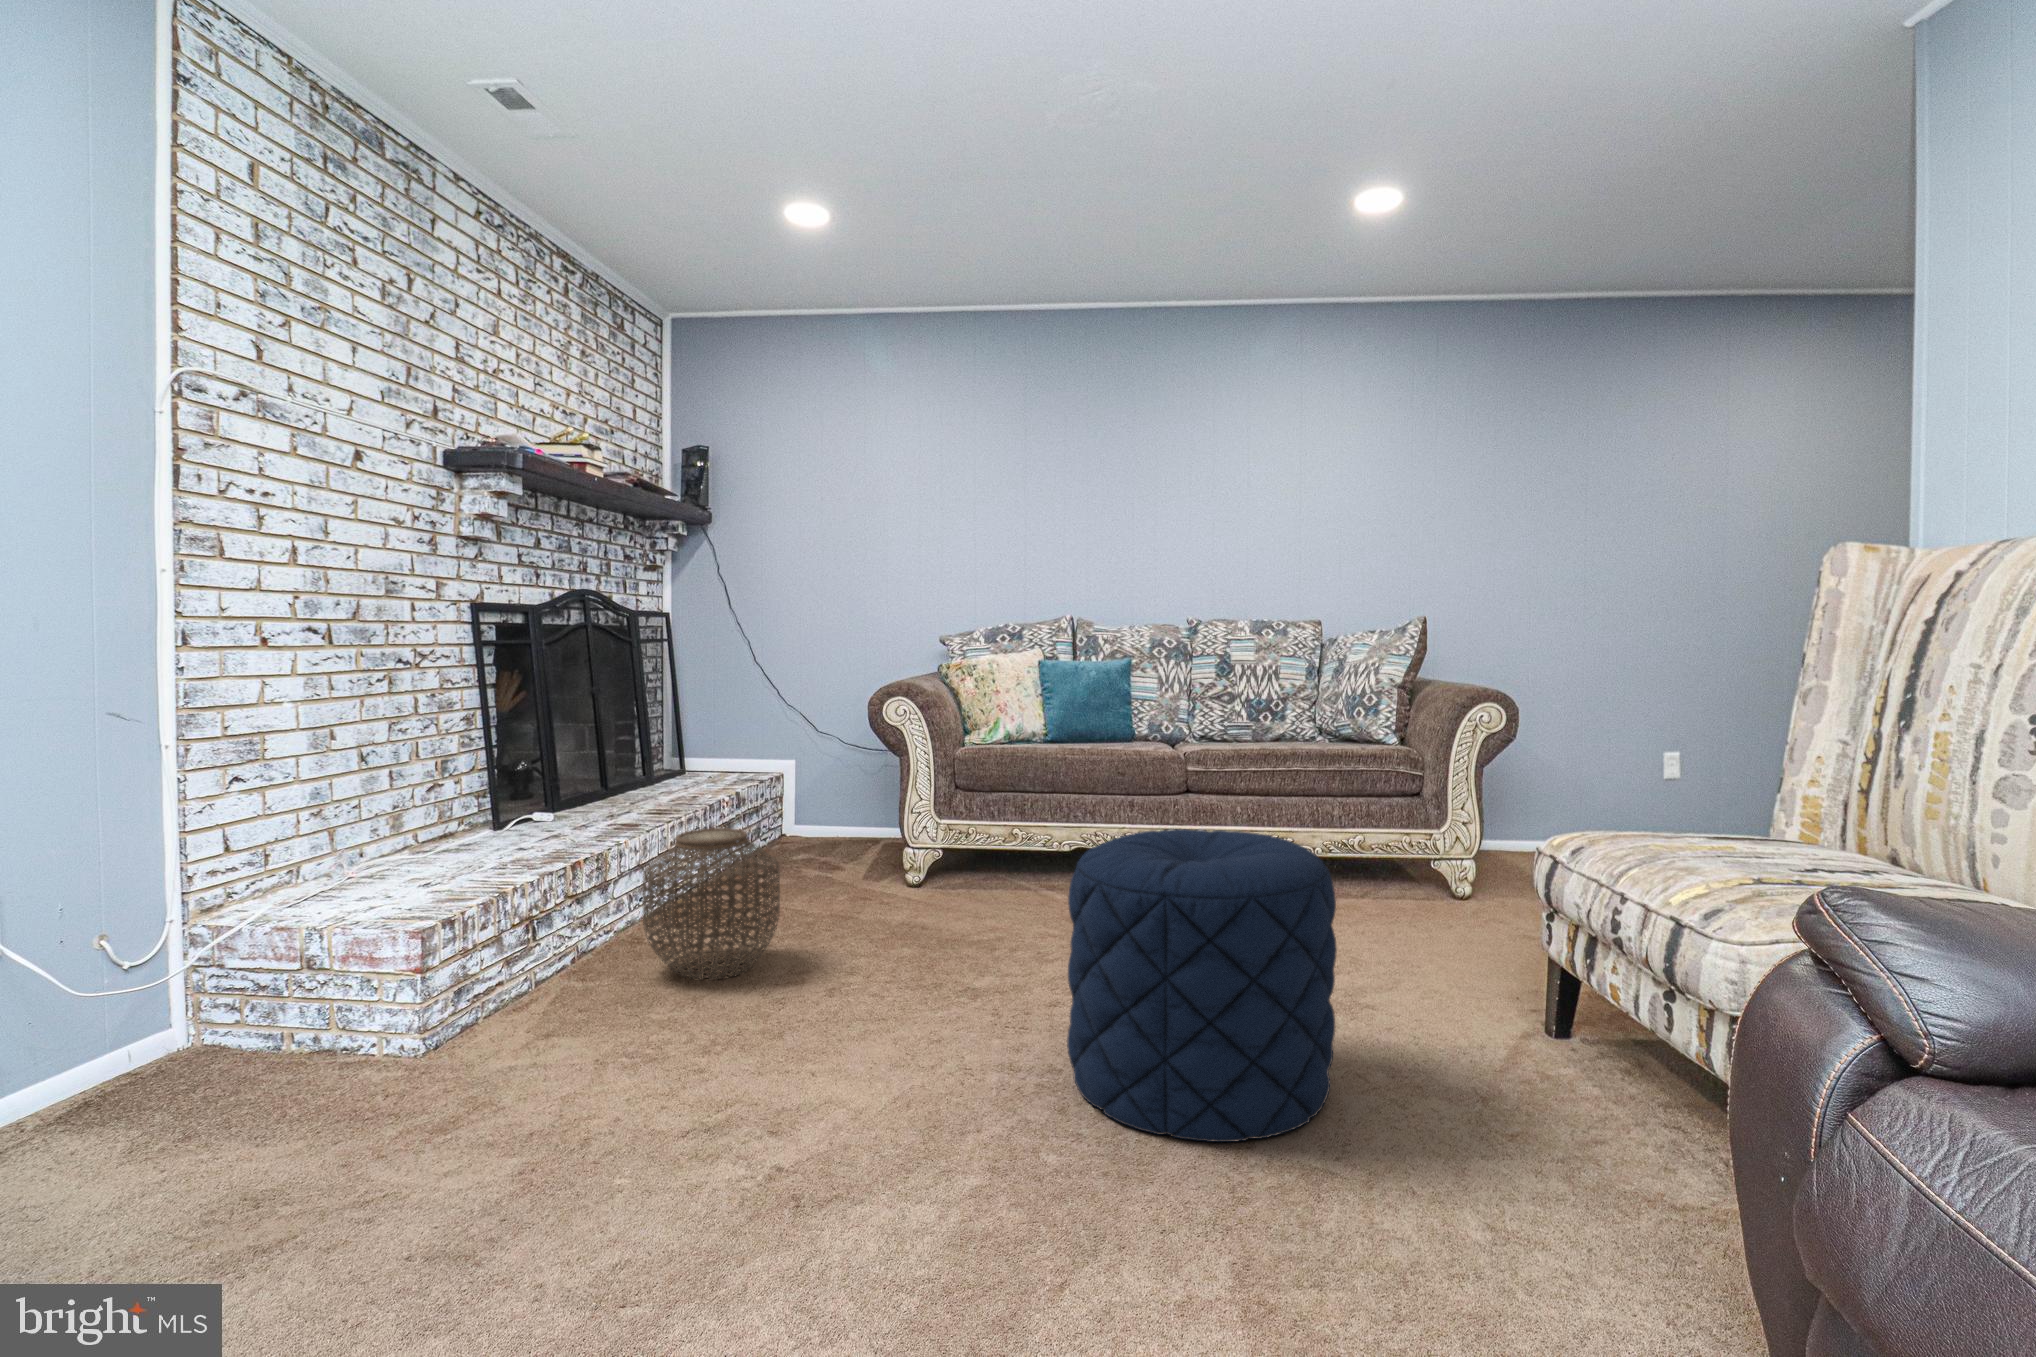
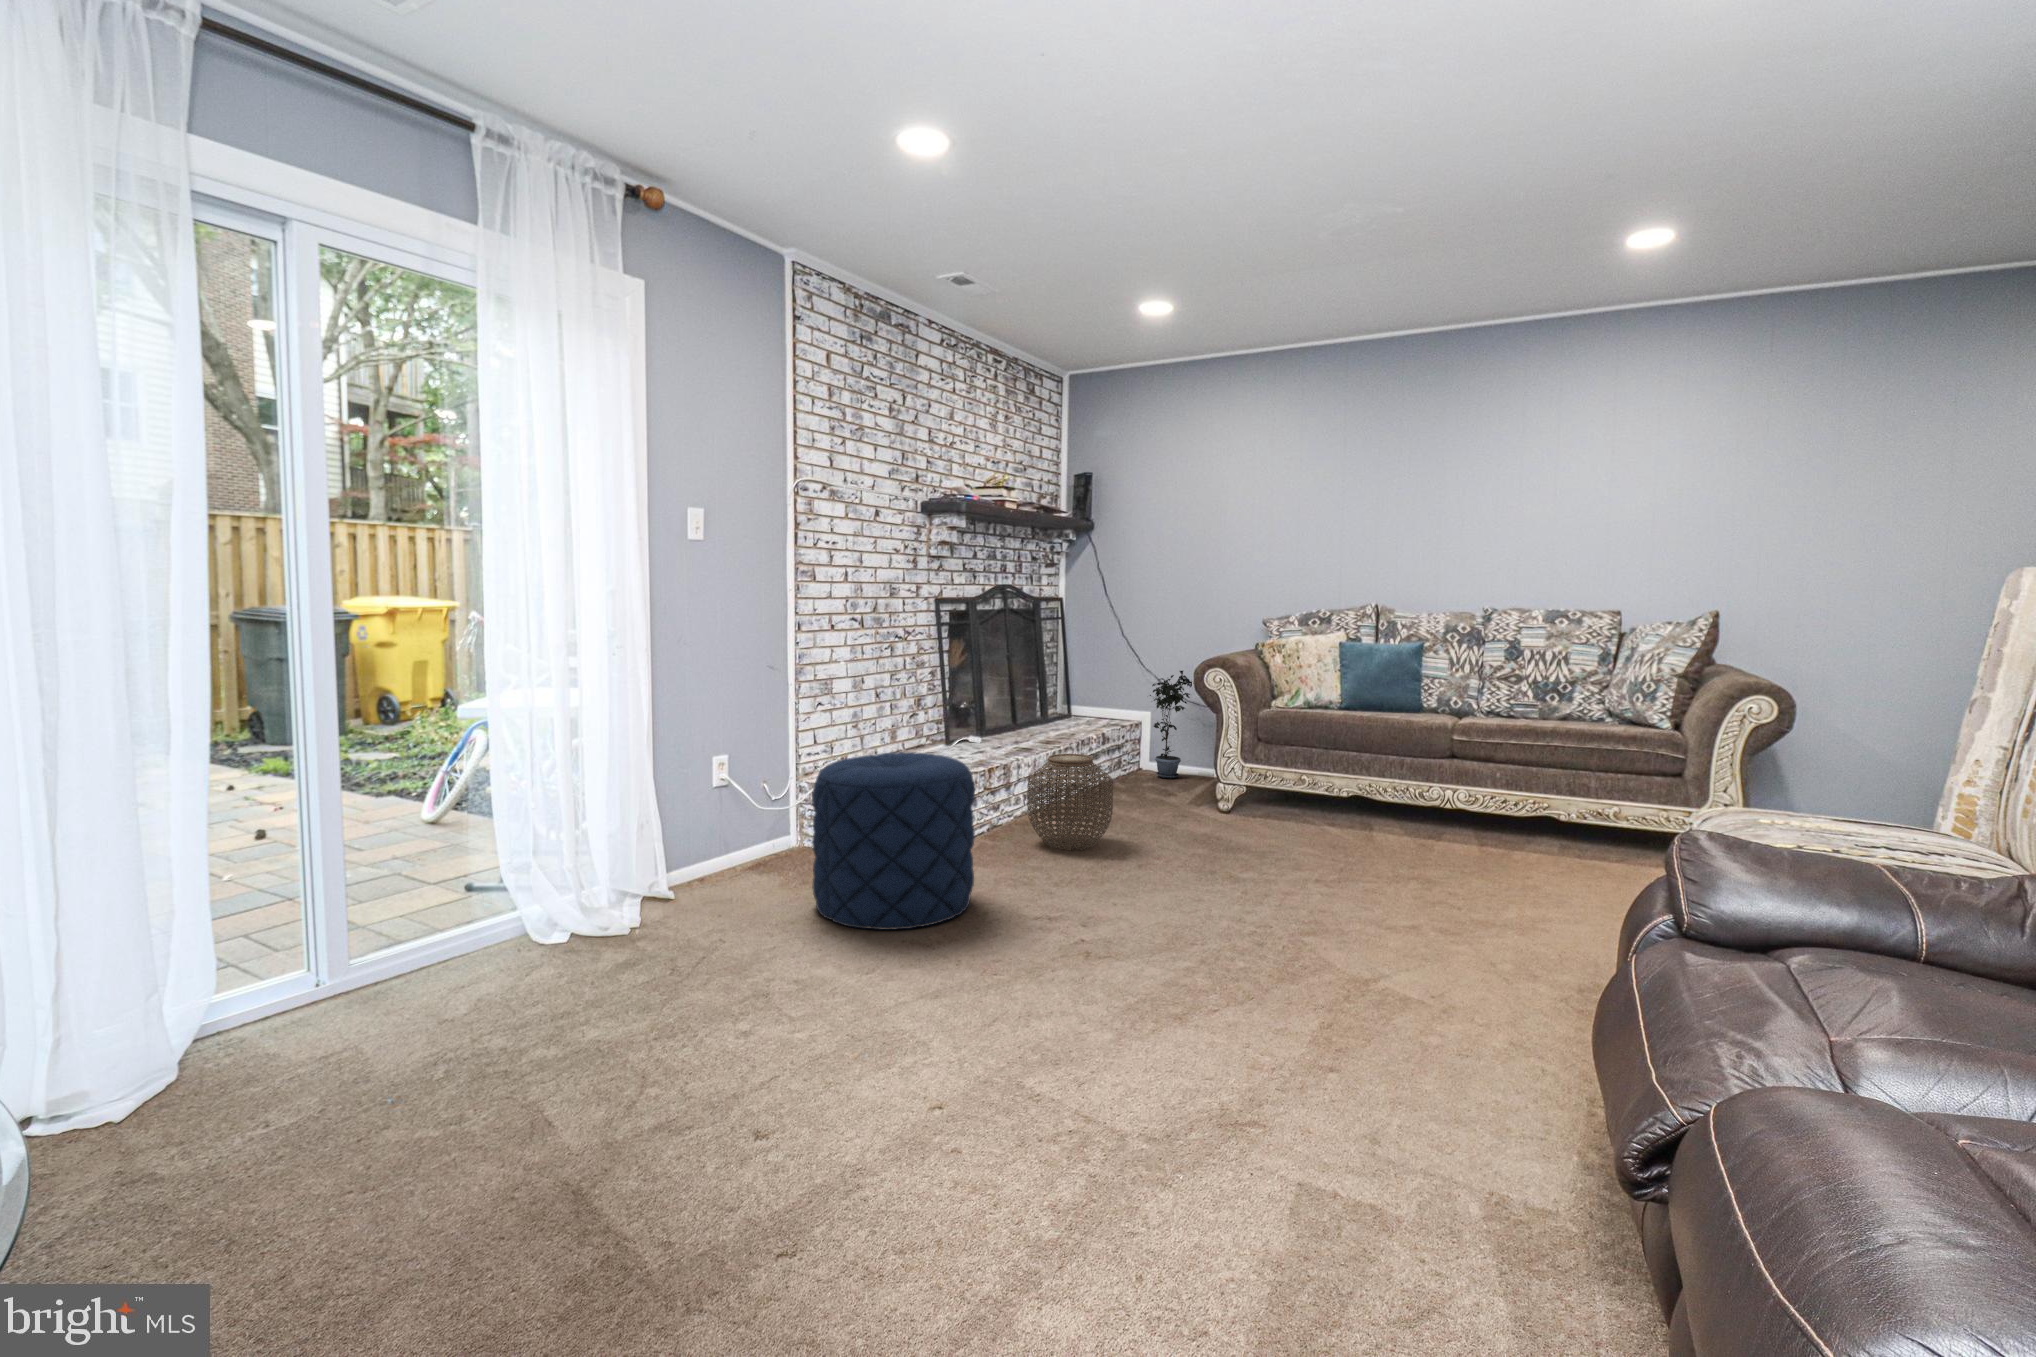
potted plant: none [792,704,854,846] -> present [1150,671,1192,778]
pouf: present [1067,829,1337,1142] -> present [812,752,975,930]

